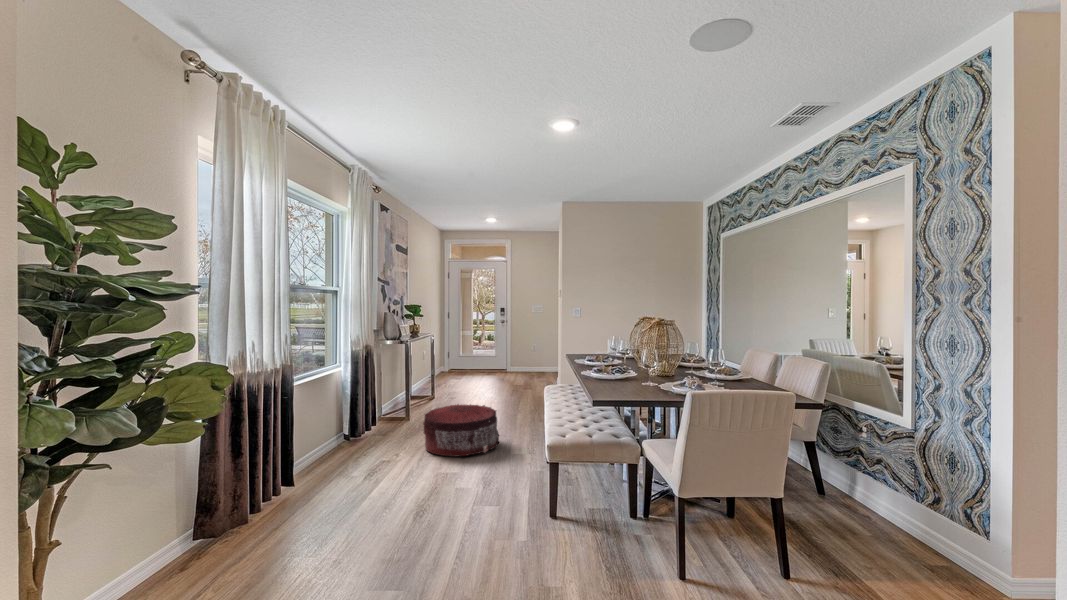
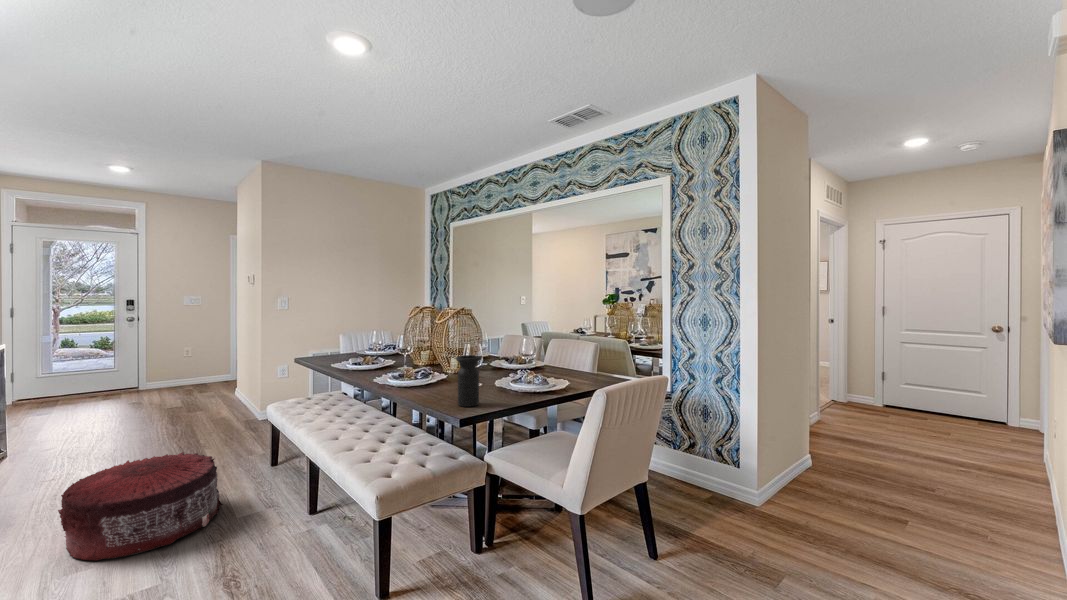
vase: none [606,353,627,395] -> present [456,355,481,407]

